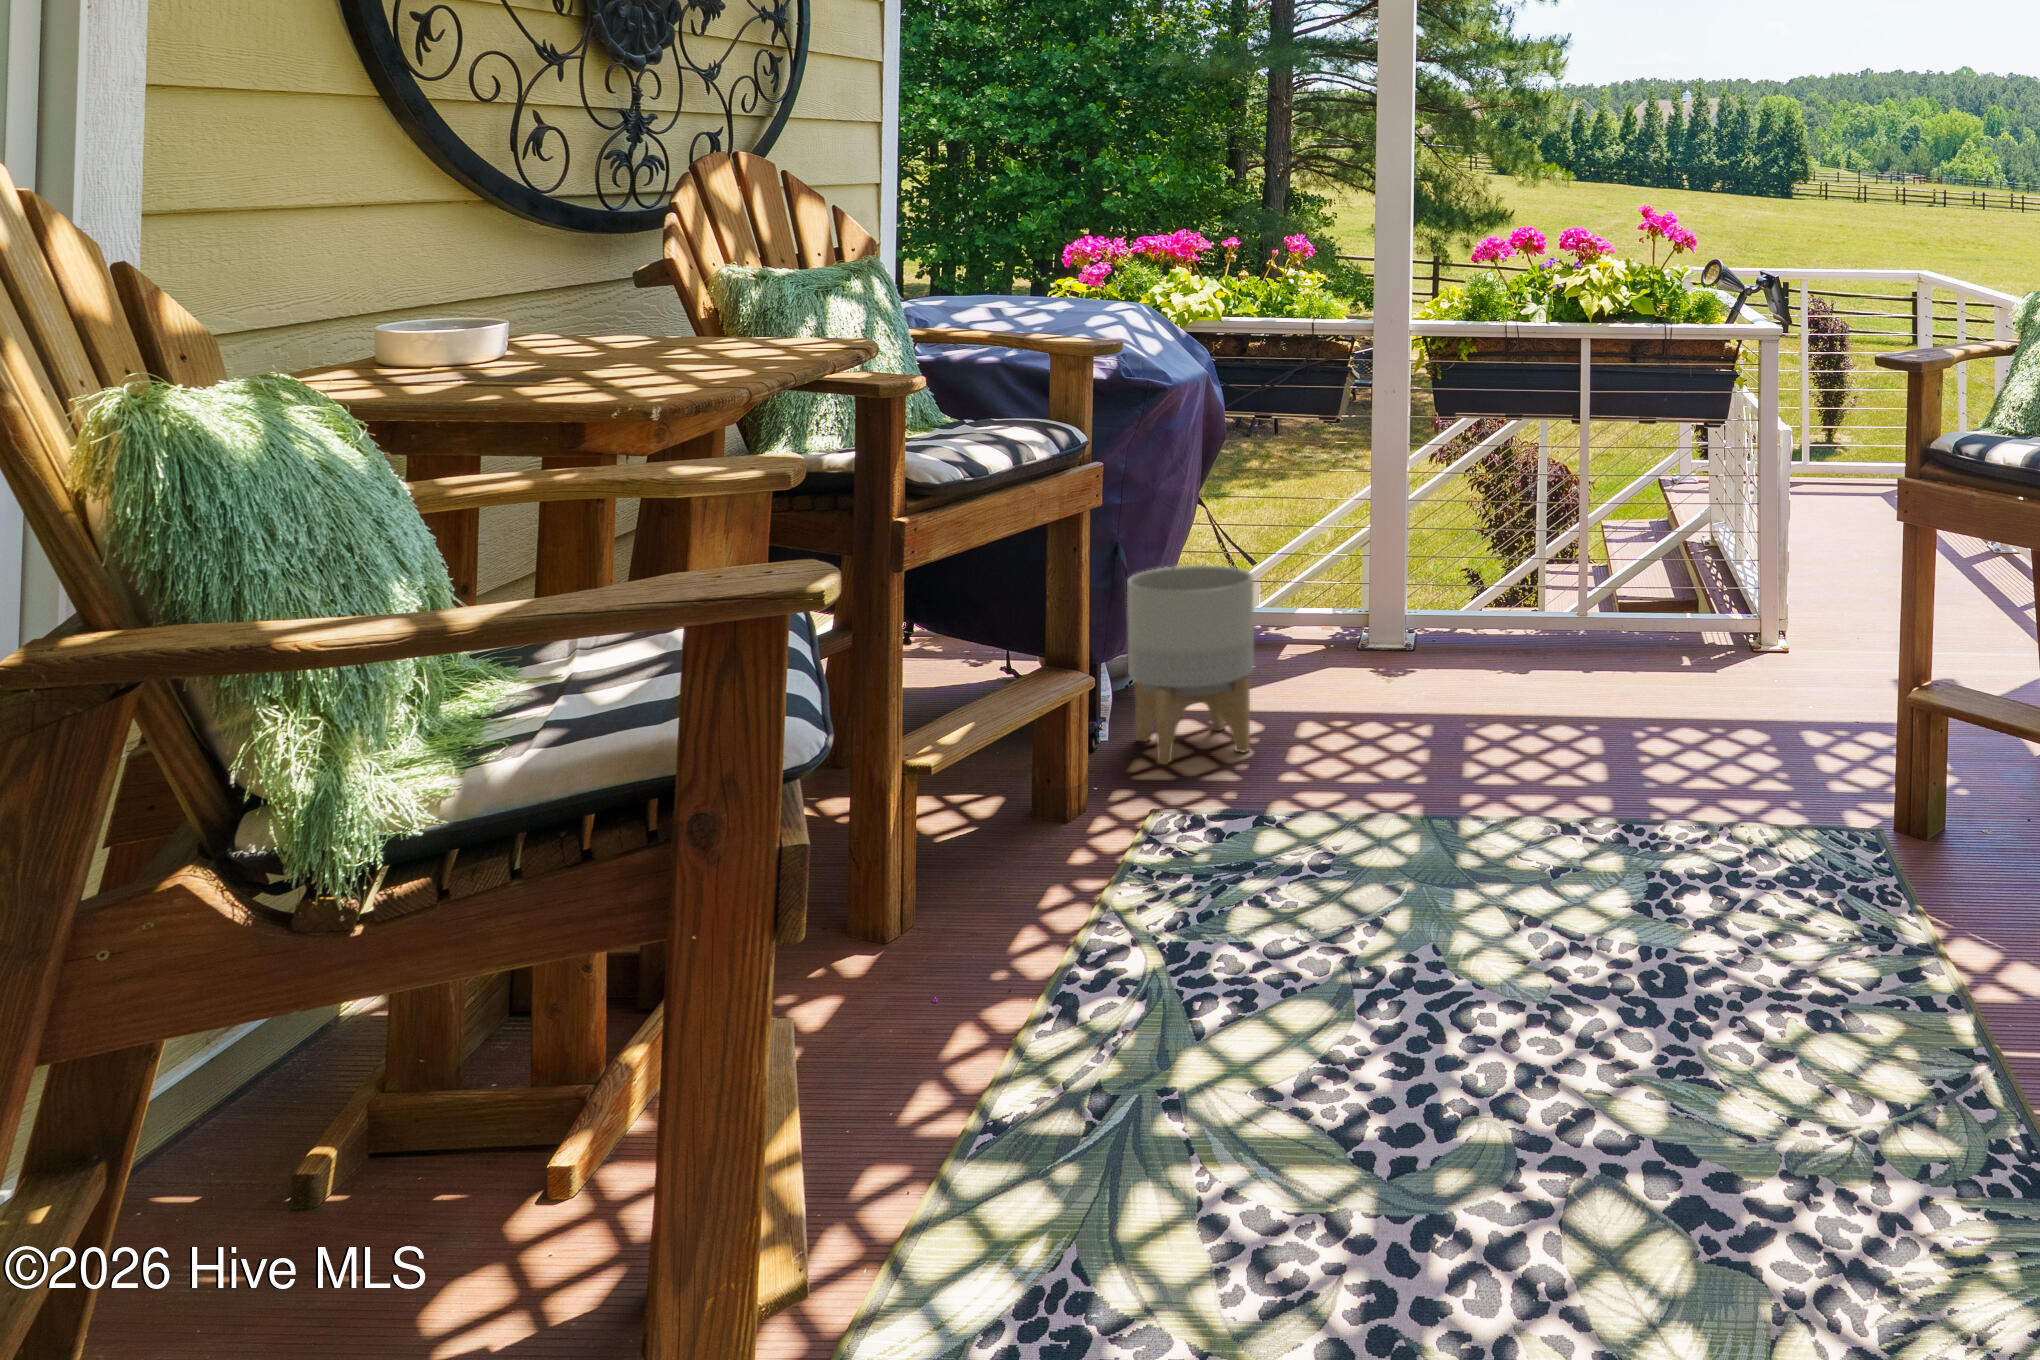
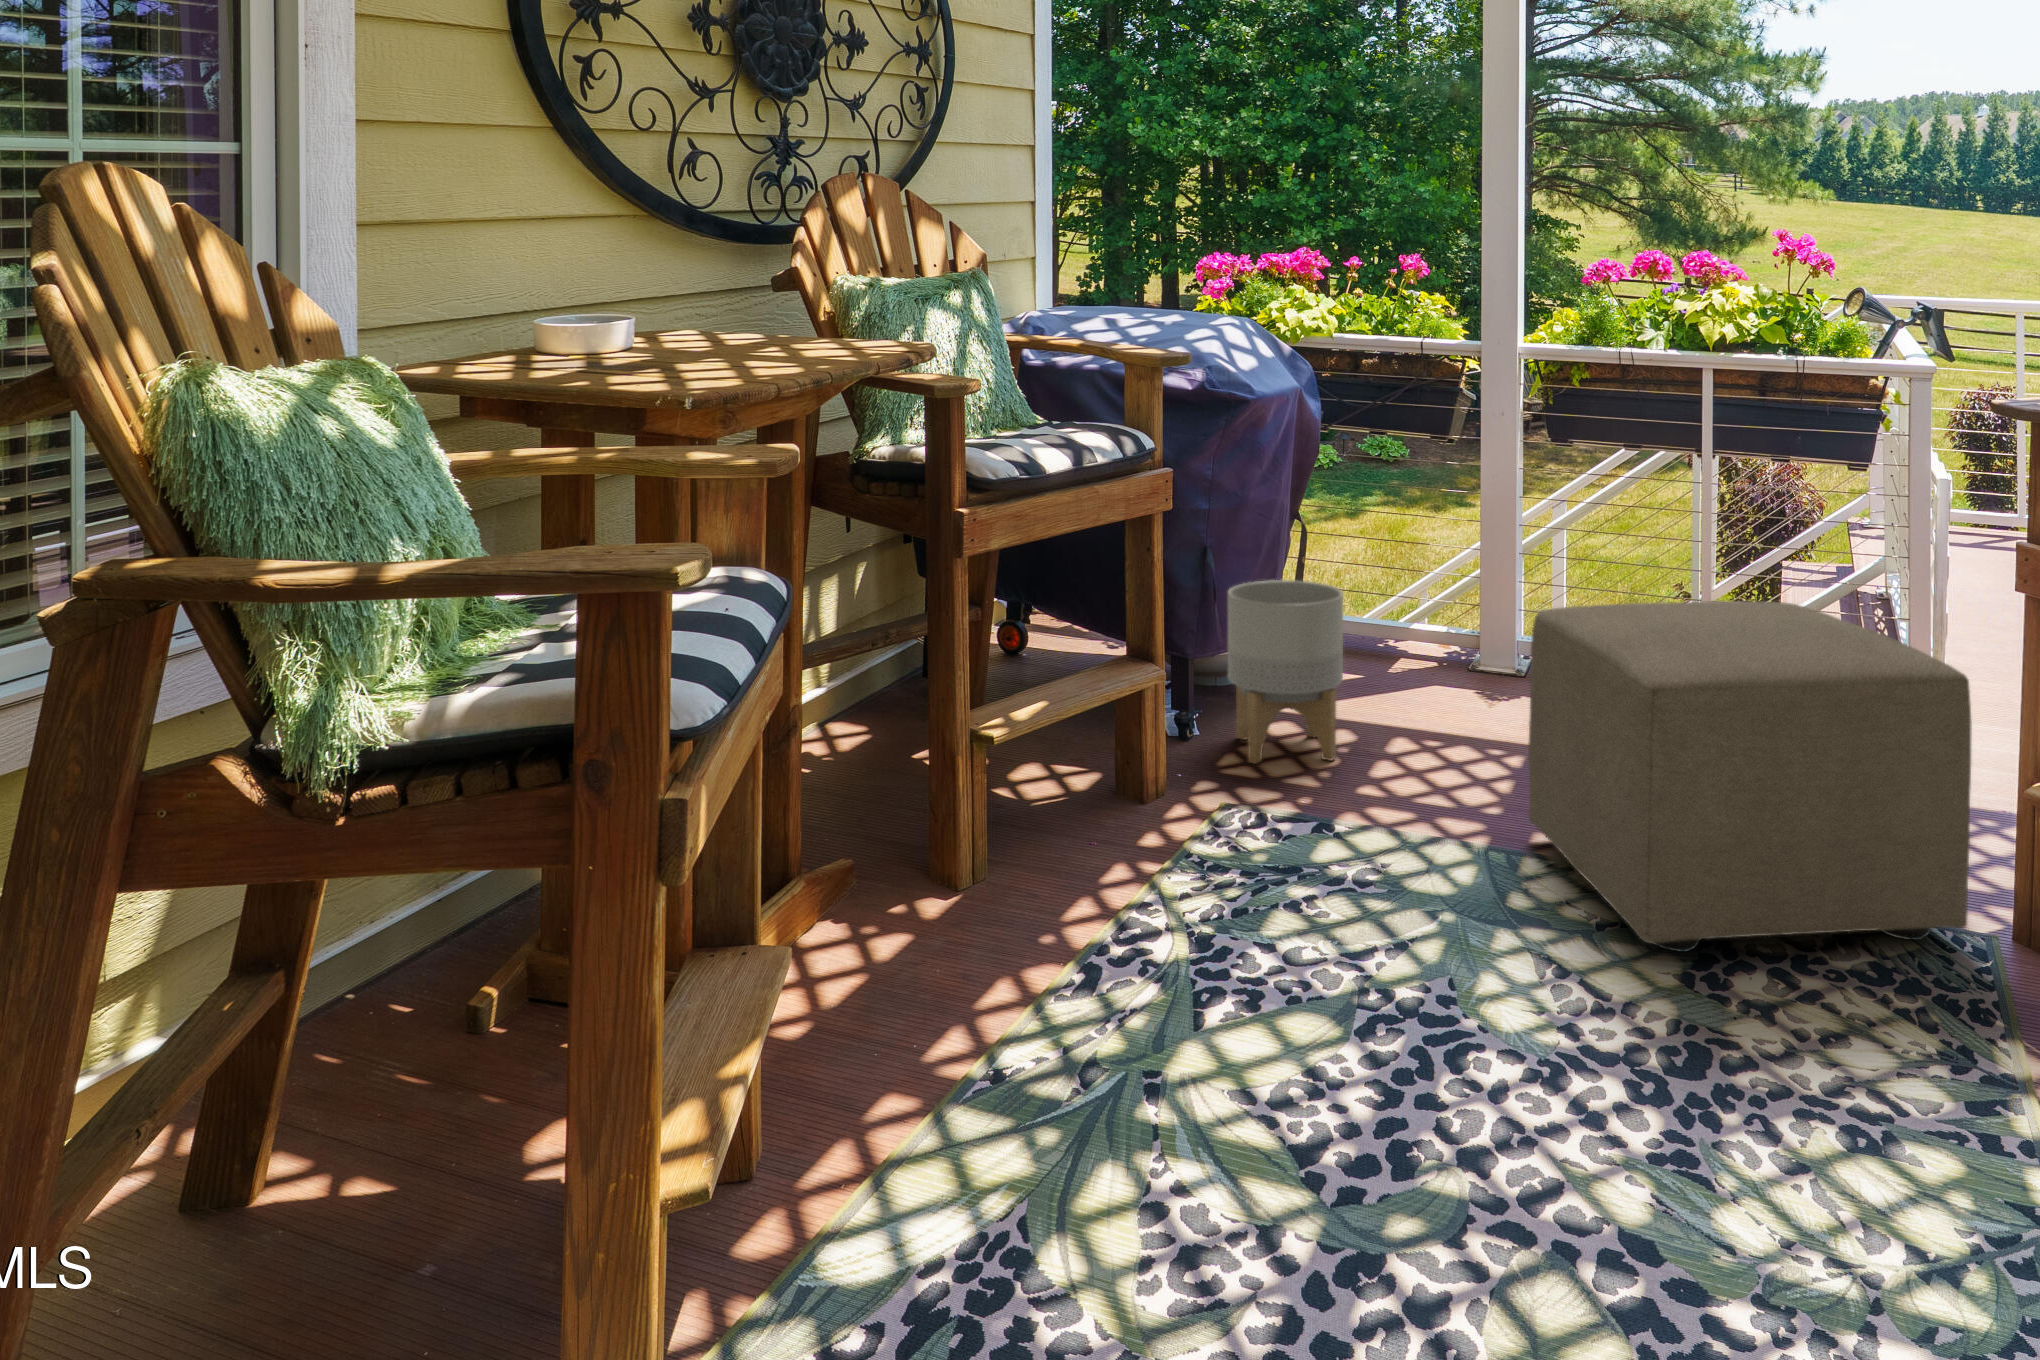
ottoman: none [1466,553,1866,888] -> present [1528,601,1972,952]

